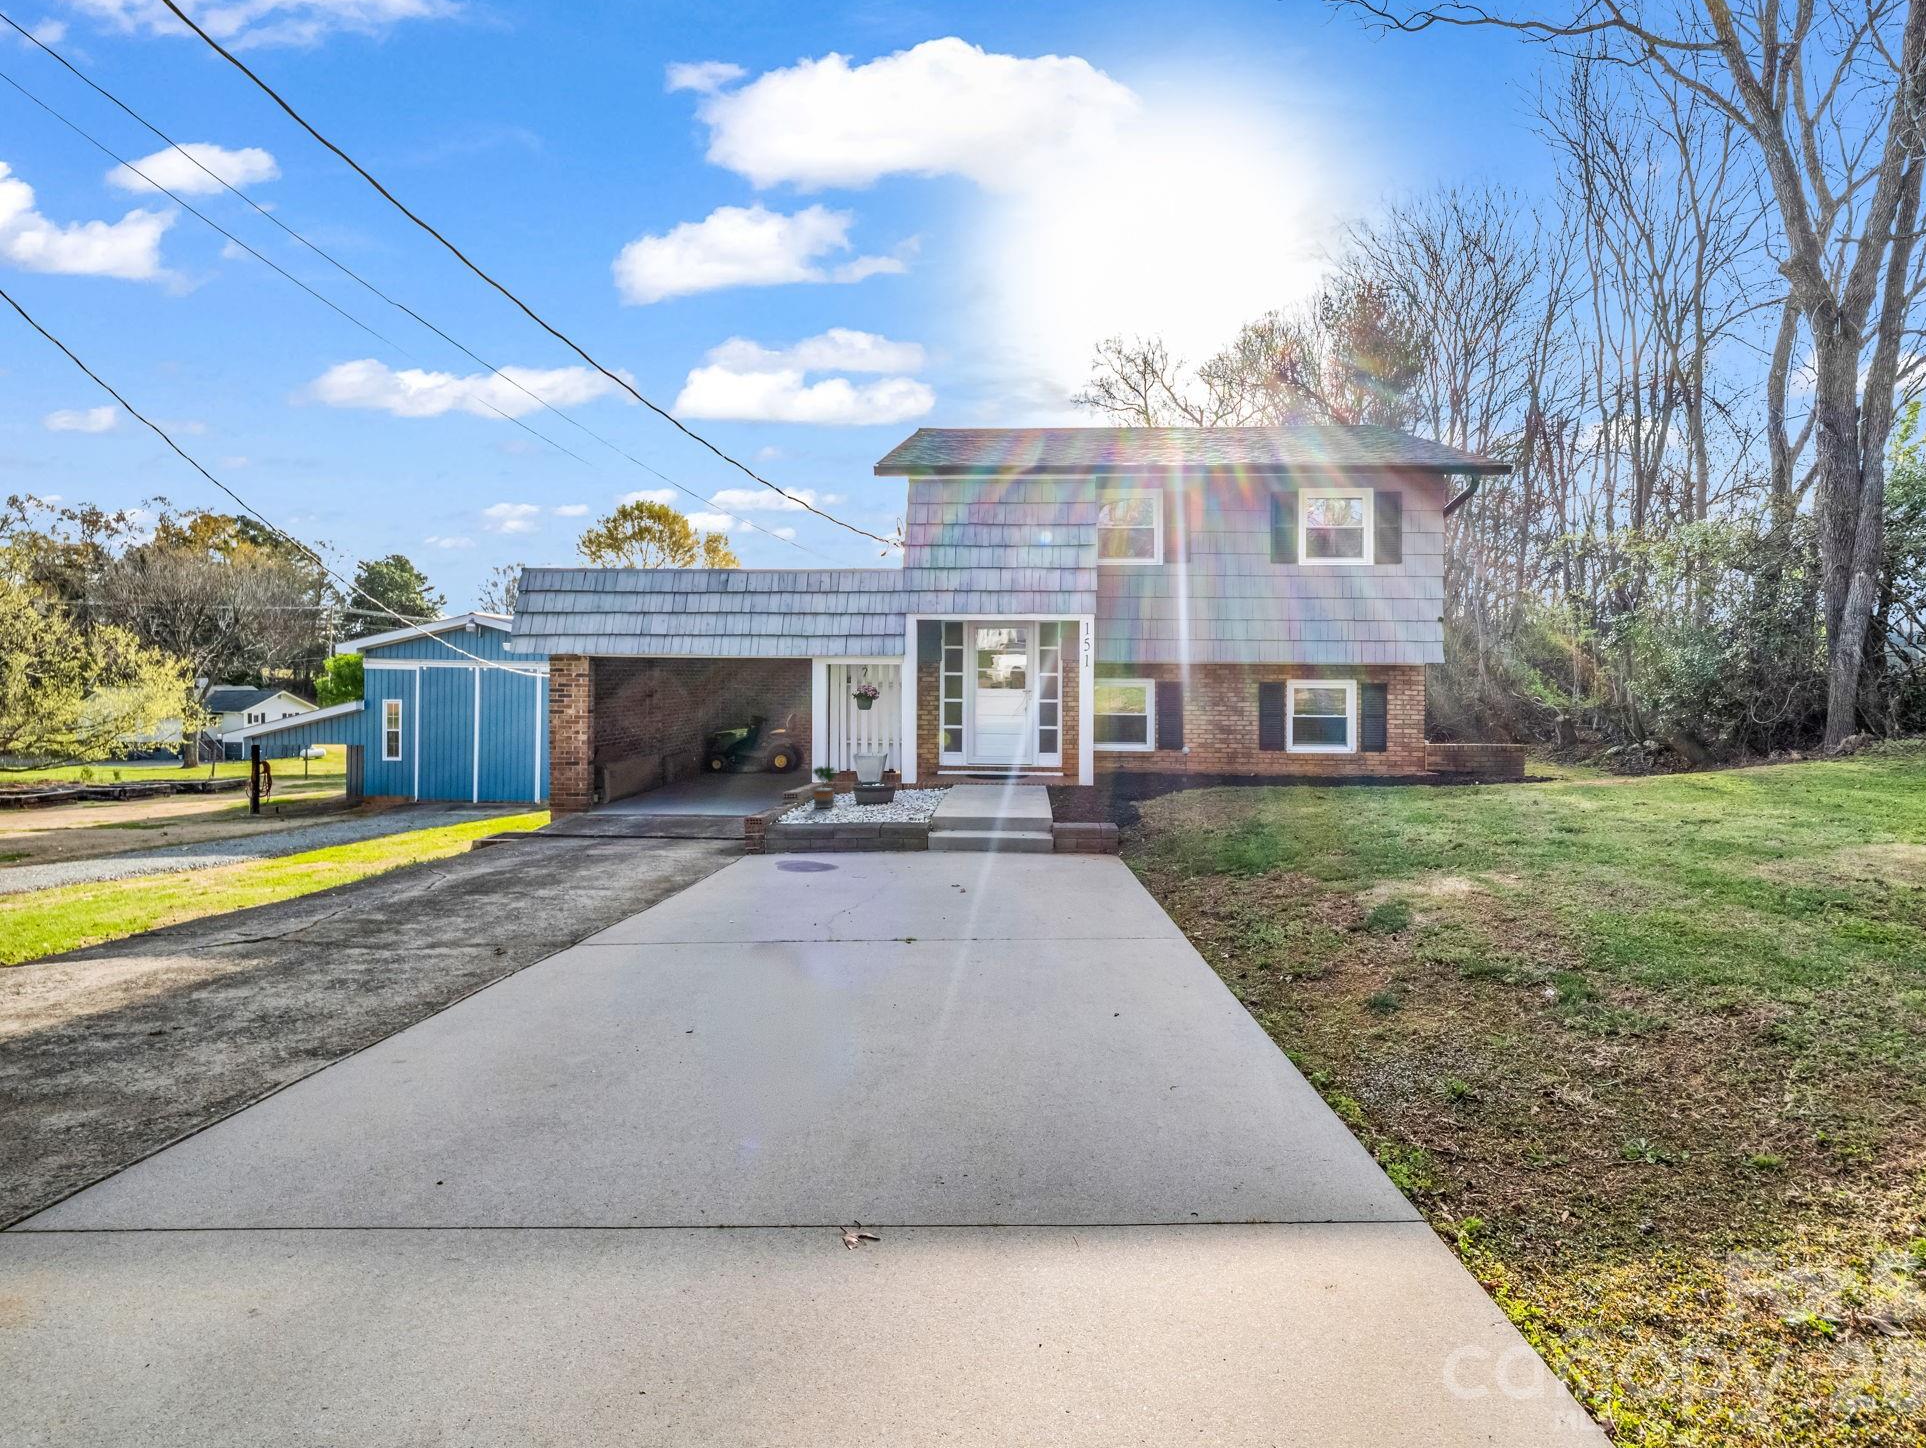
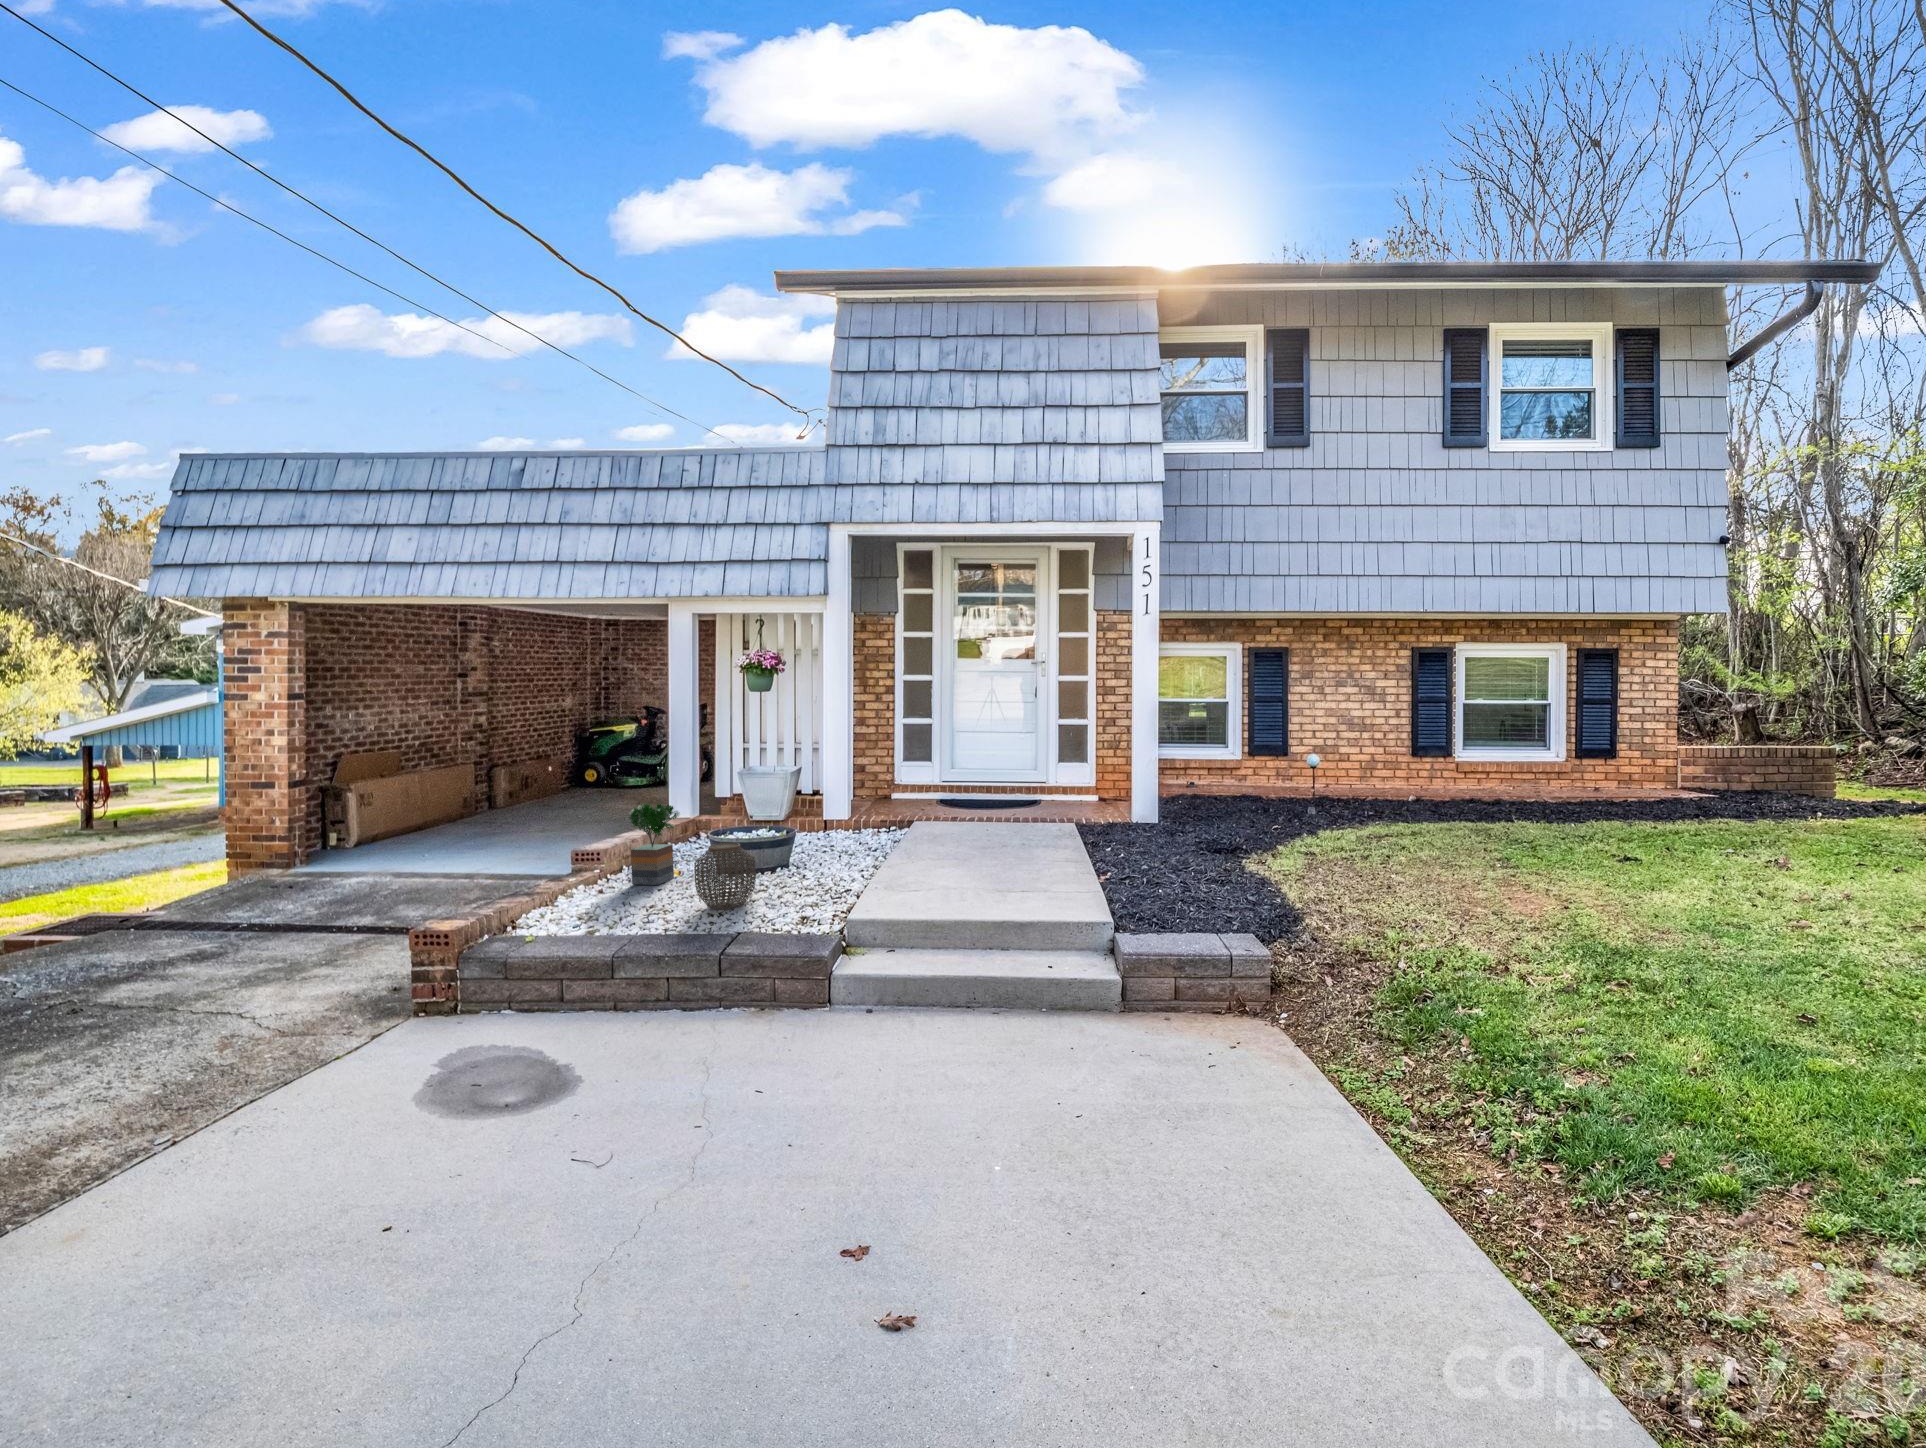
woven basket: none [856,782,886,815] -> present [694,843,756,910]

